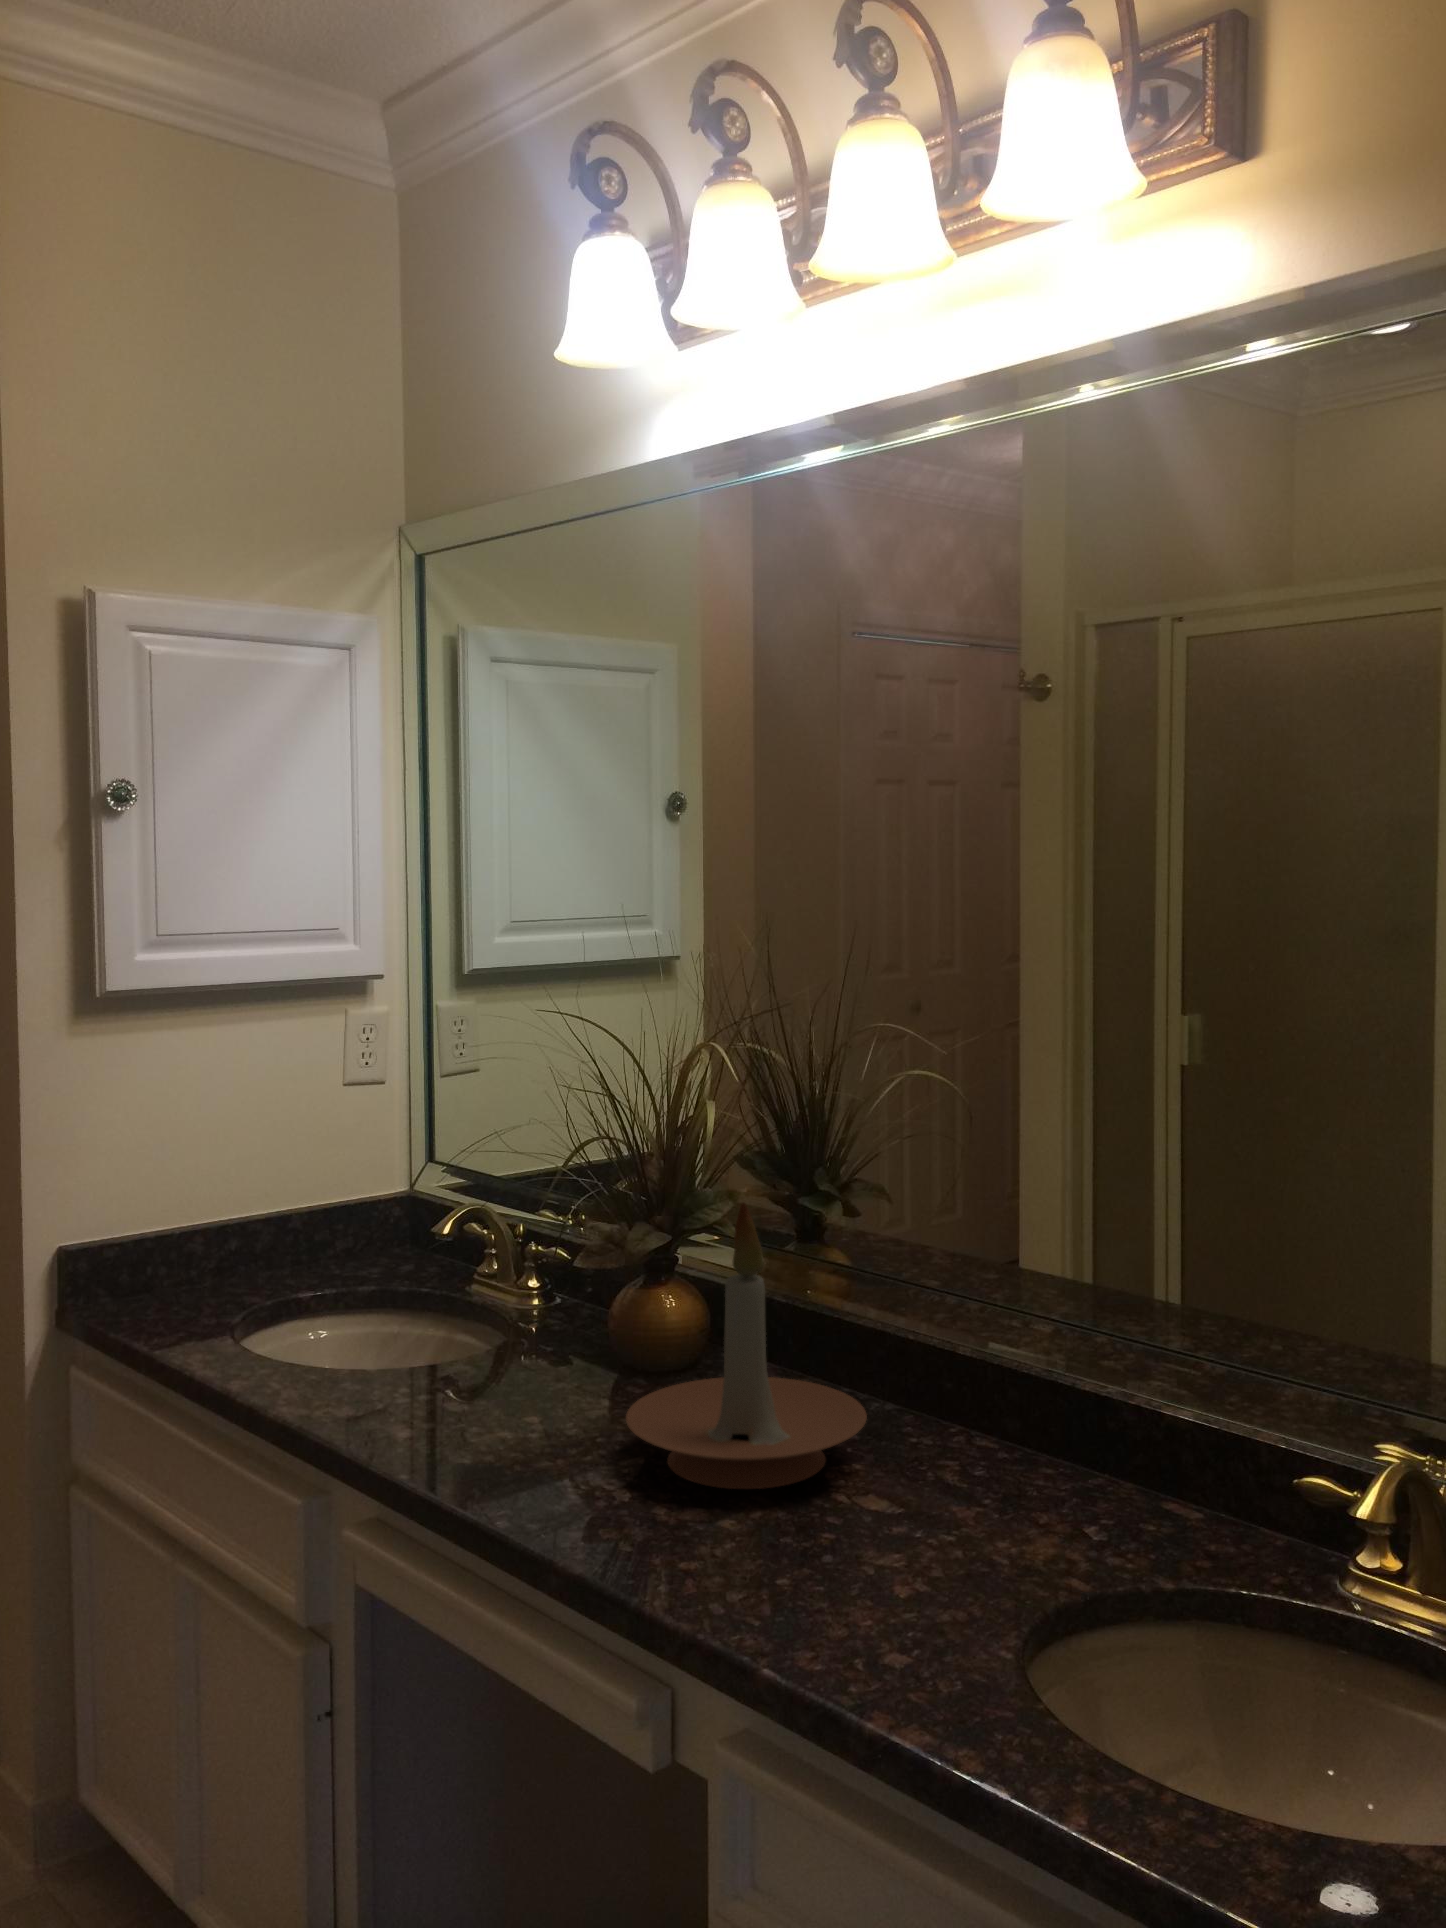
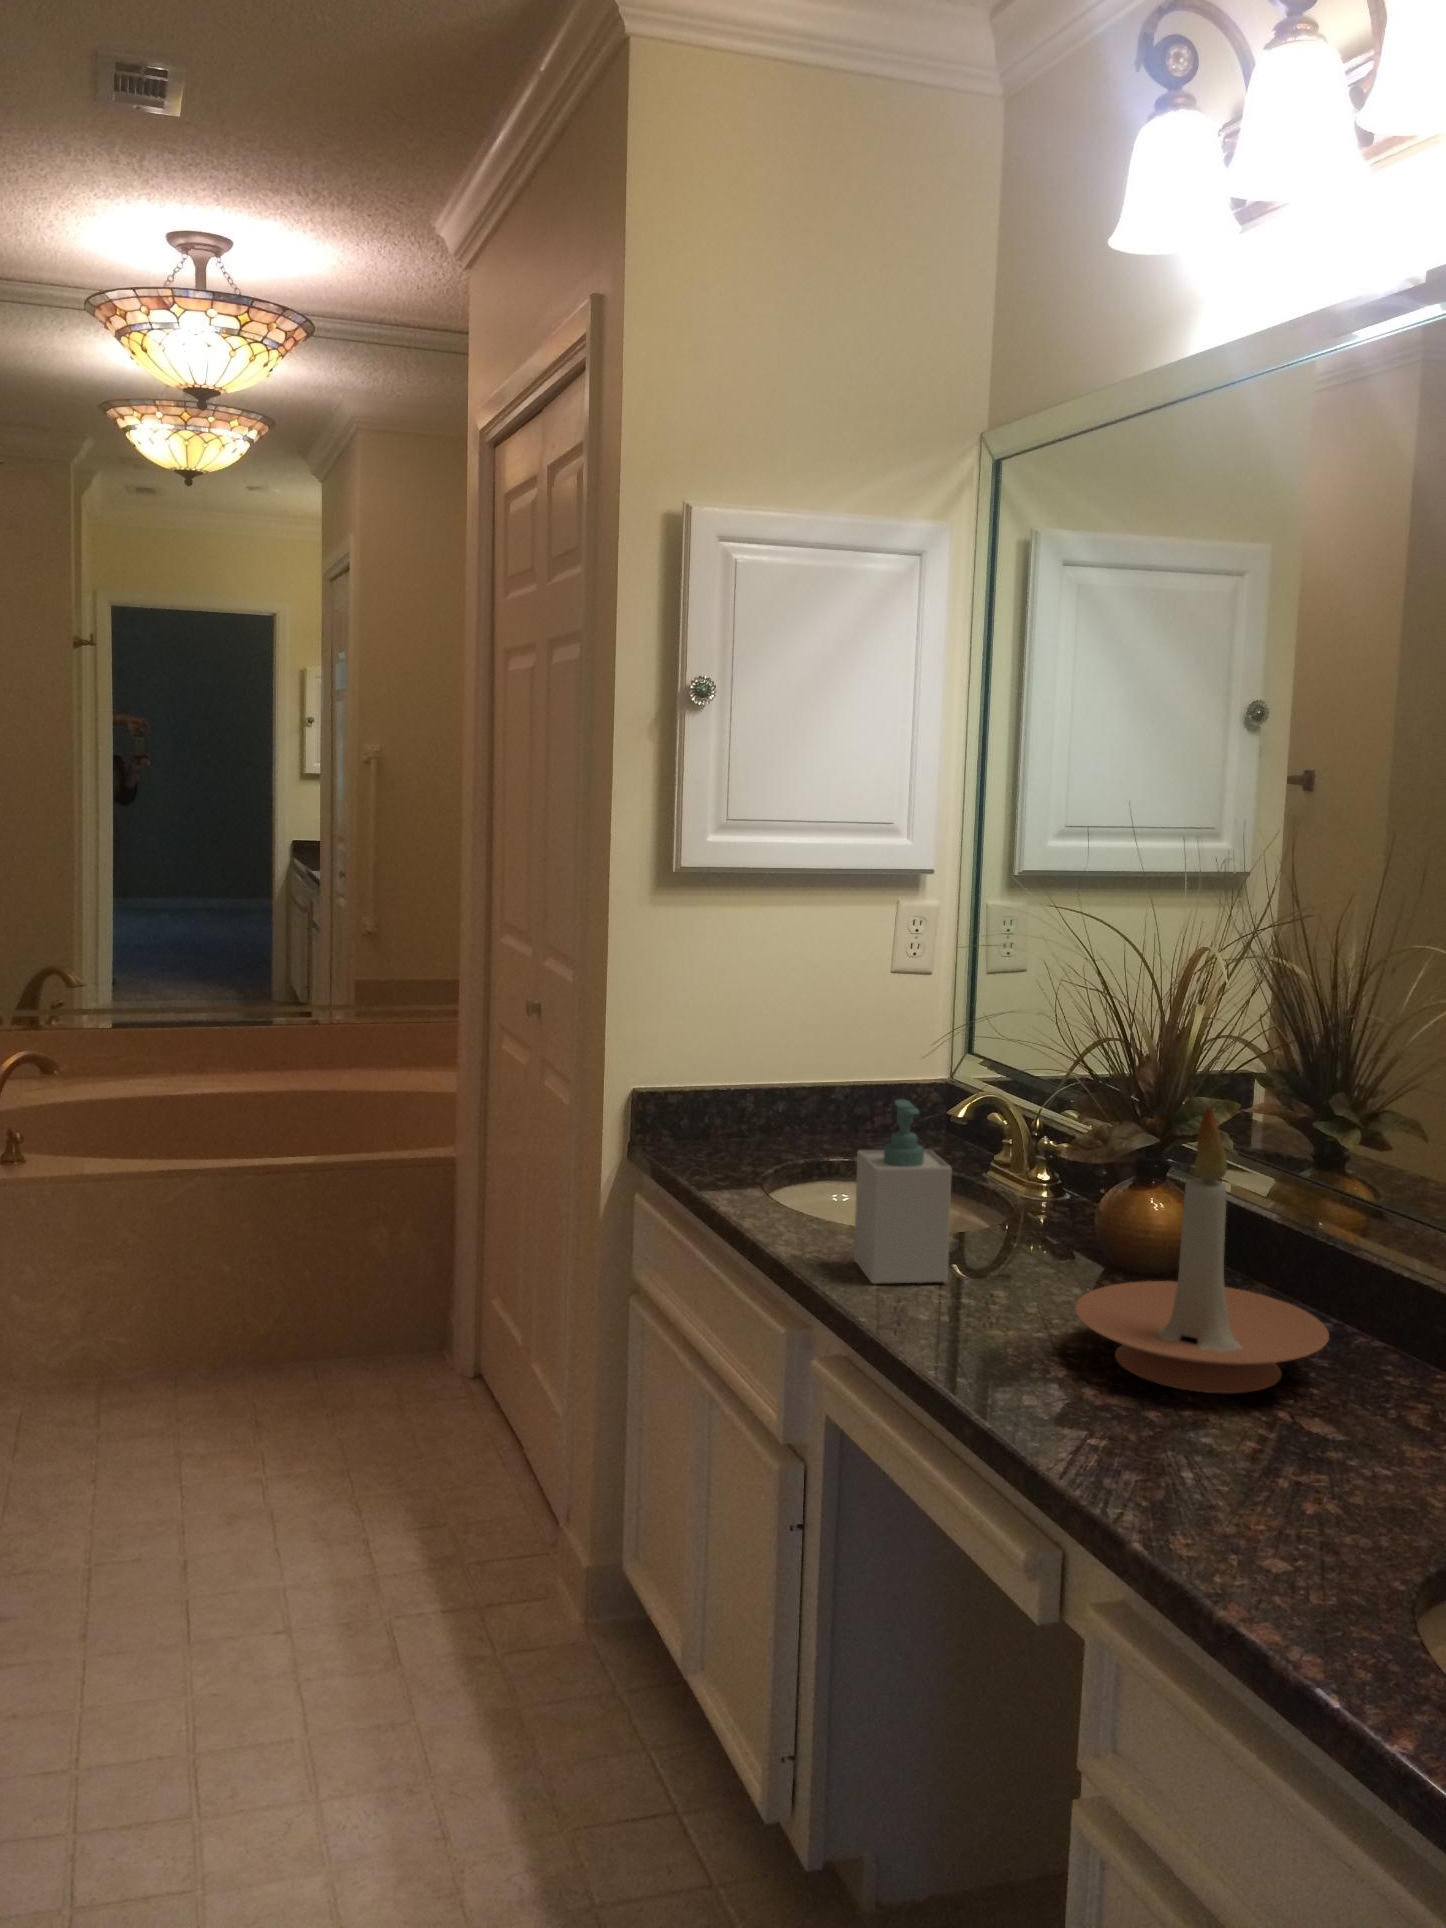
soap bottle: none [366,1227,475,1431] -> present [854,1099,952,1284]

